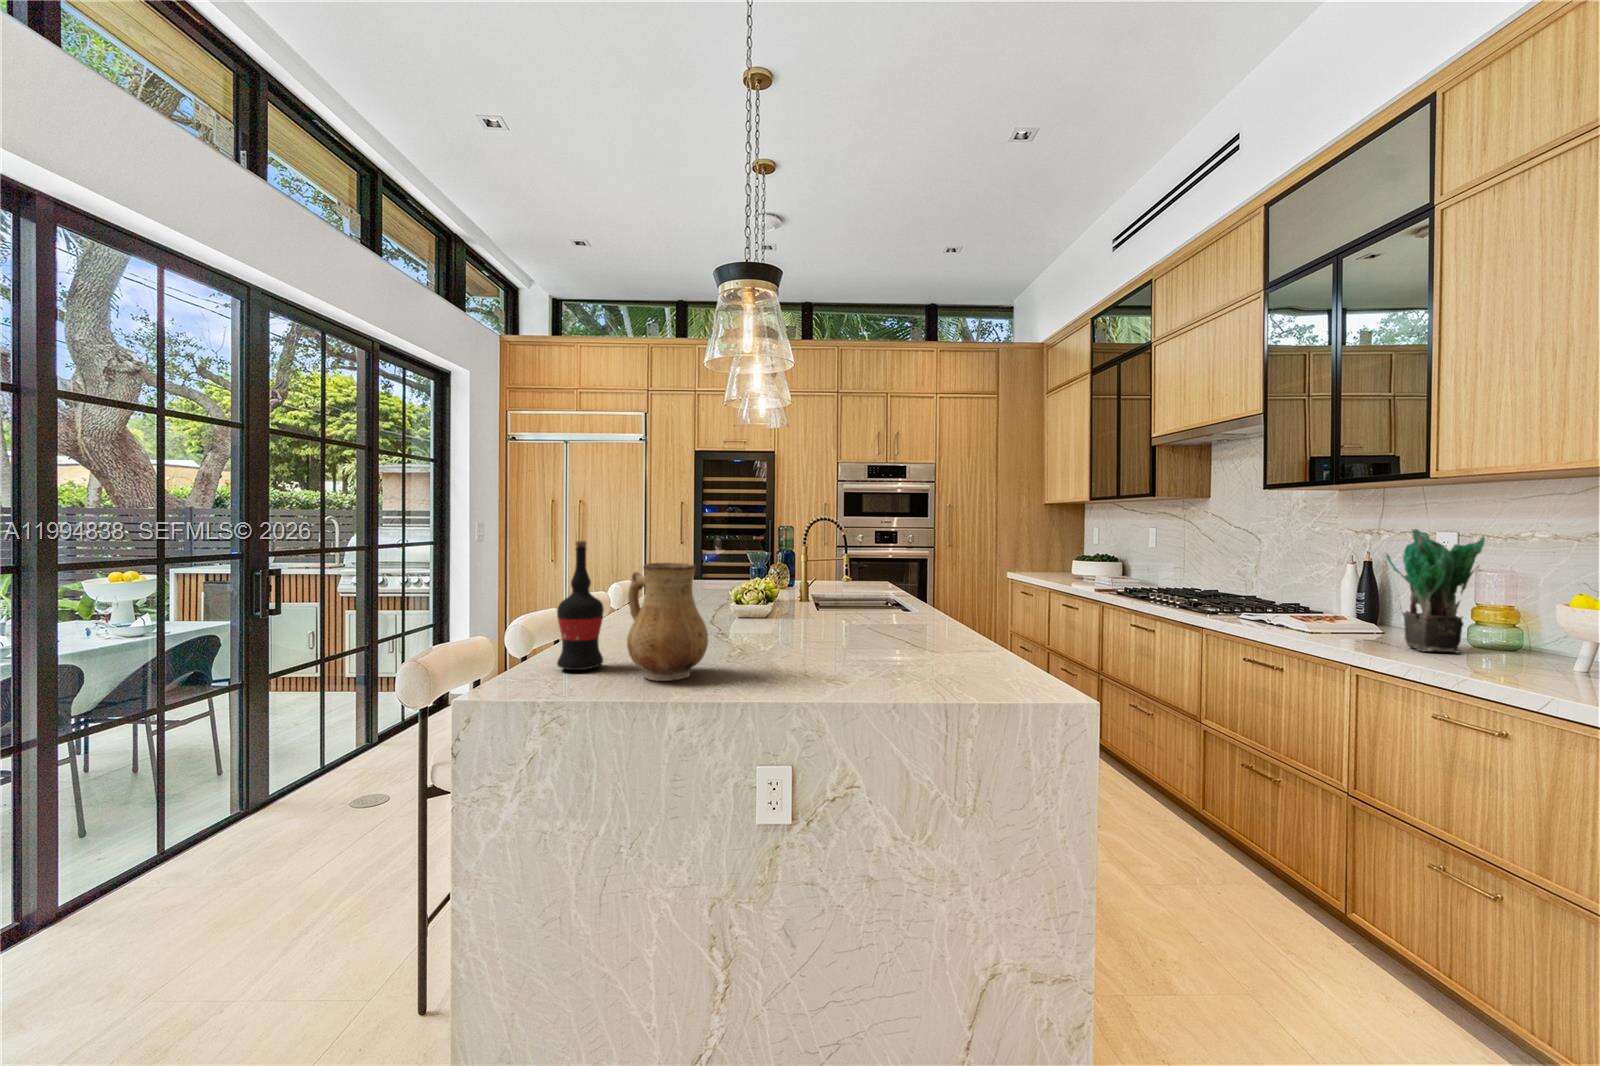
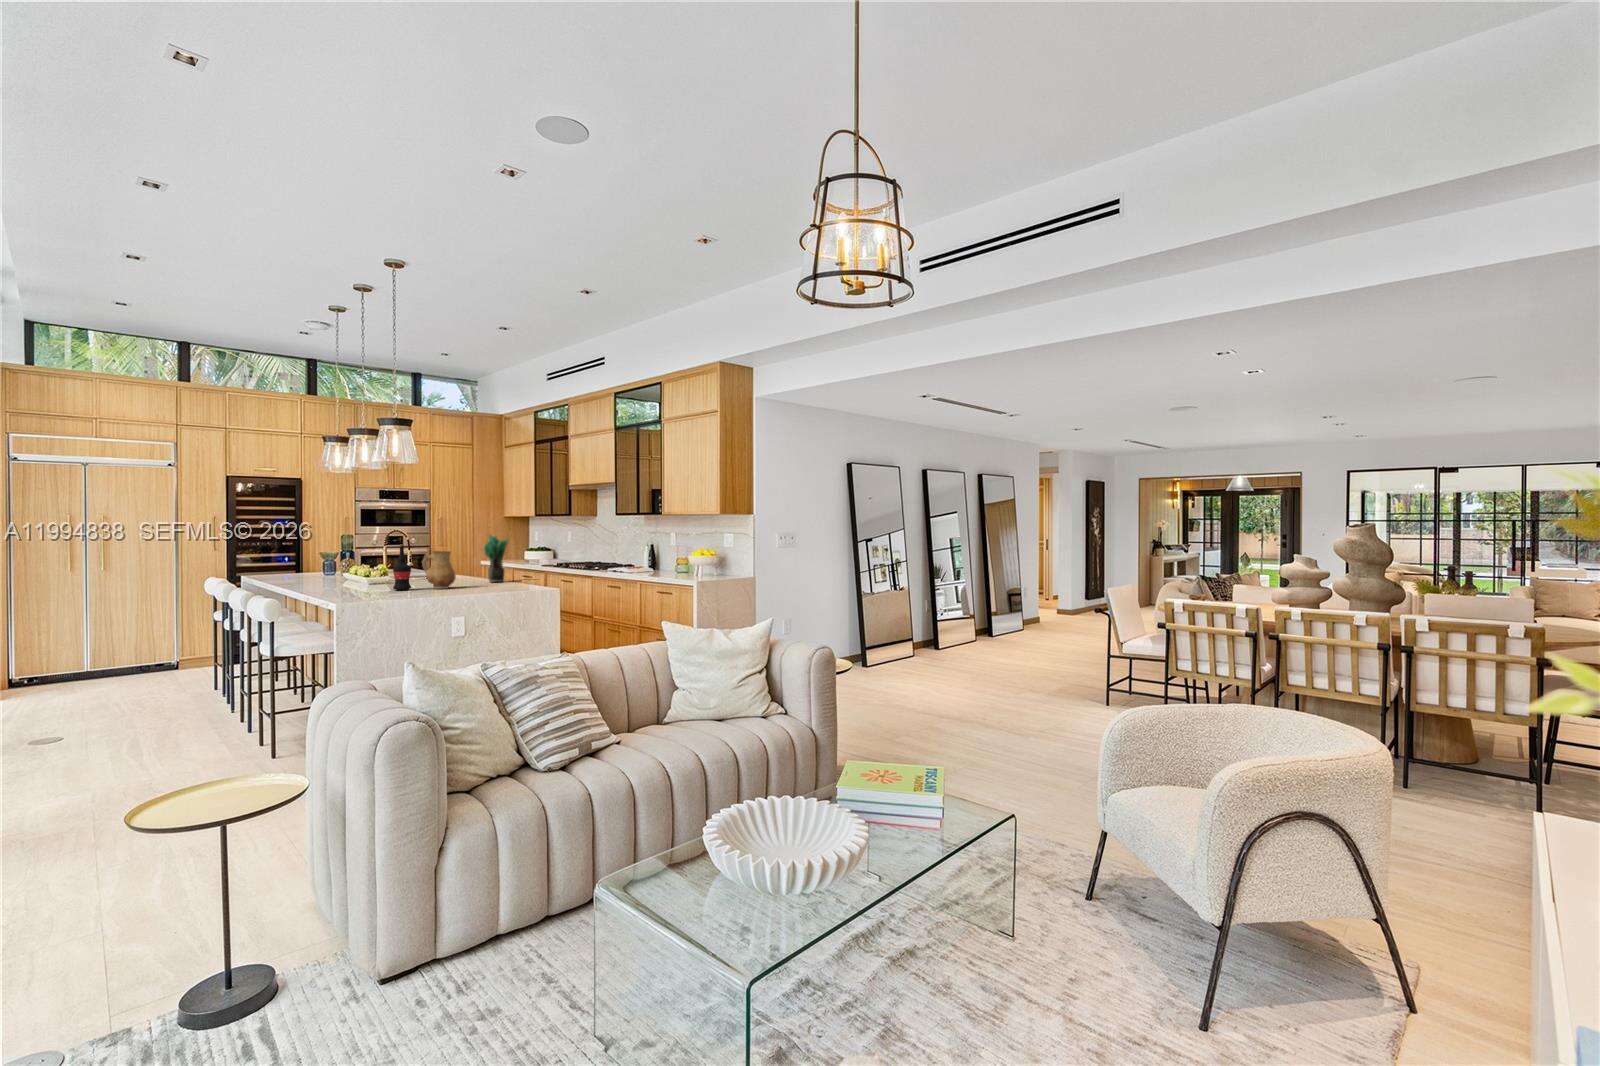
potted plant: present [1386,529,1485,653] -> present [484,535,508,582]

